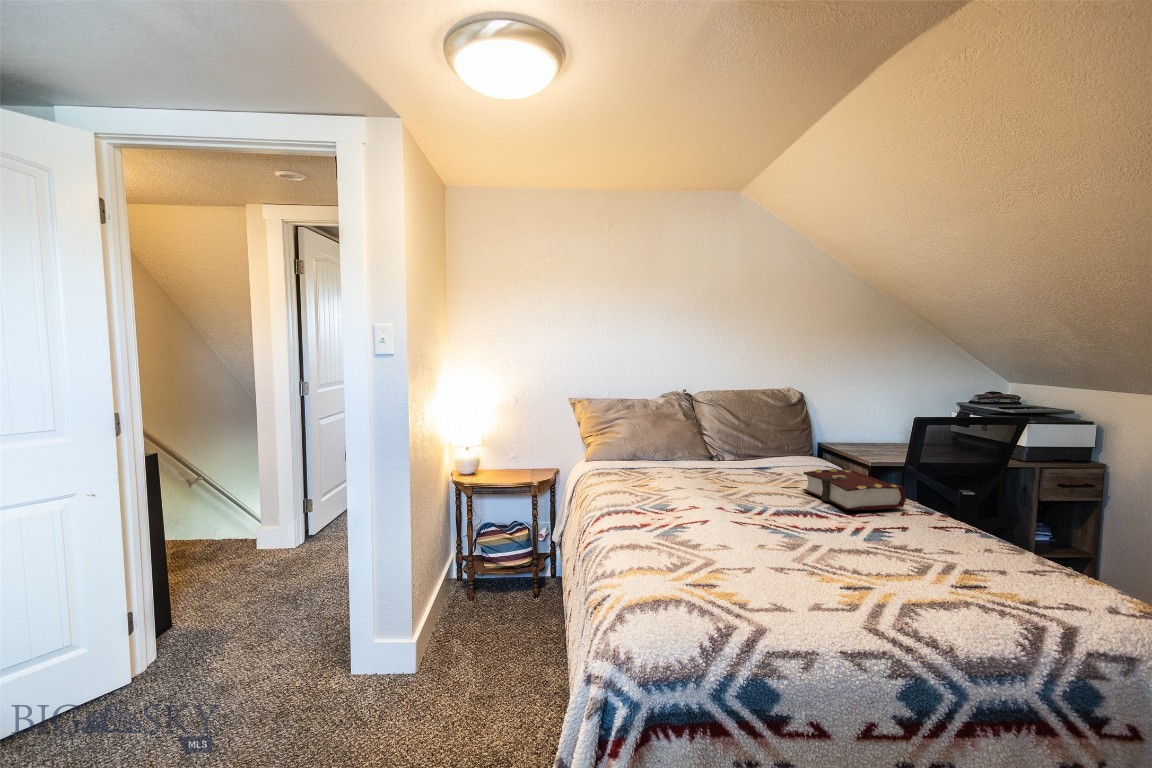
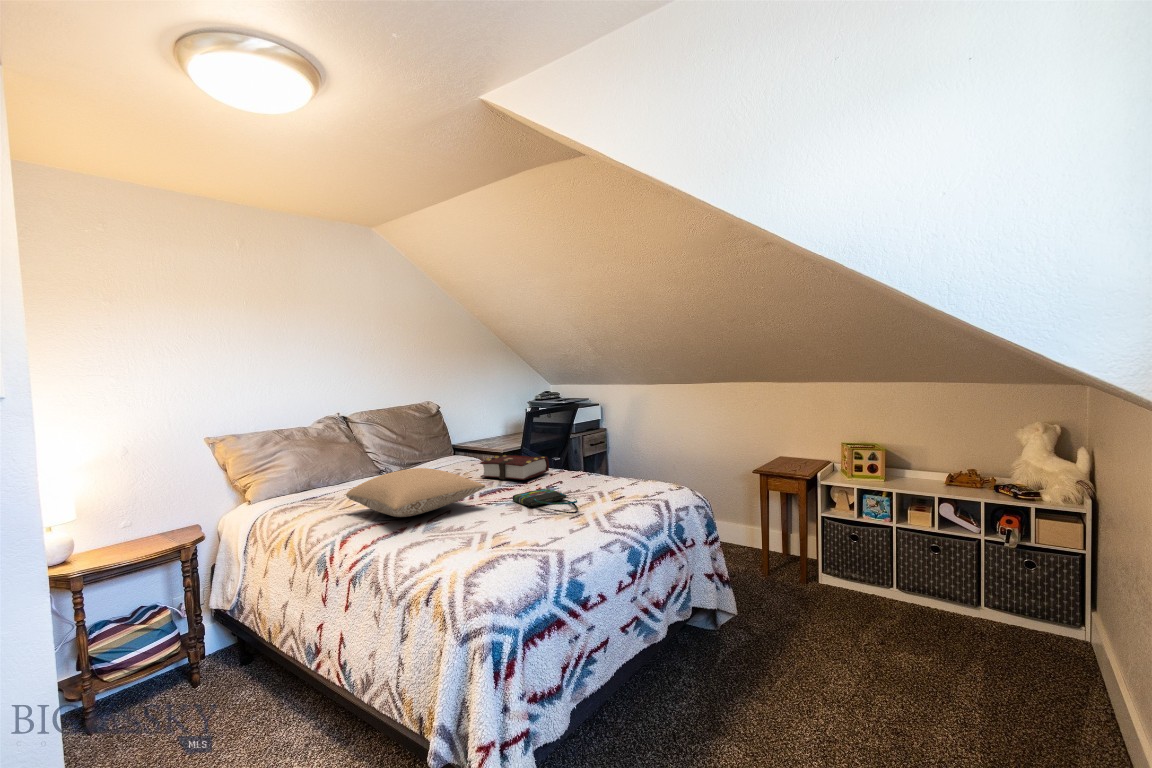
pillow: none [627,462,754,514] -> present [346,468,486,517]
tote bag: none [798,527,877,584] -> present [513,489,578,514]

